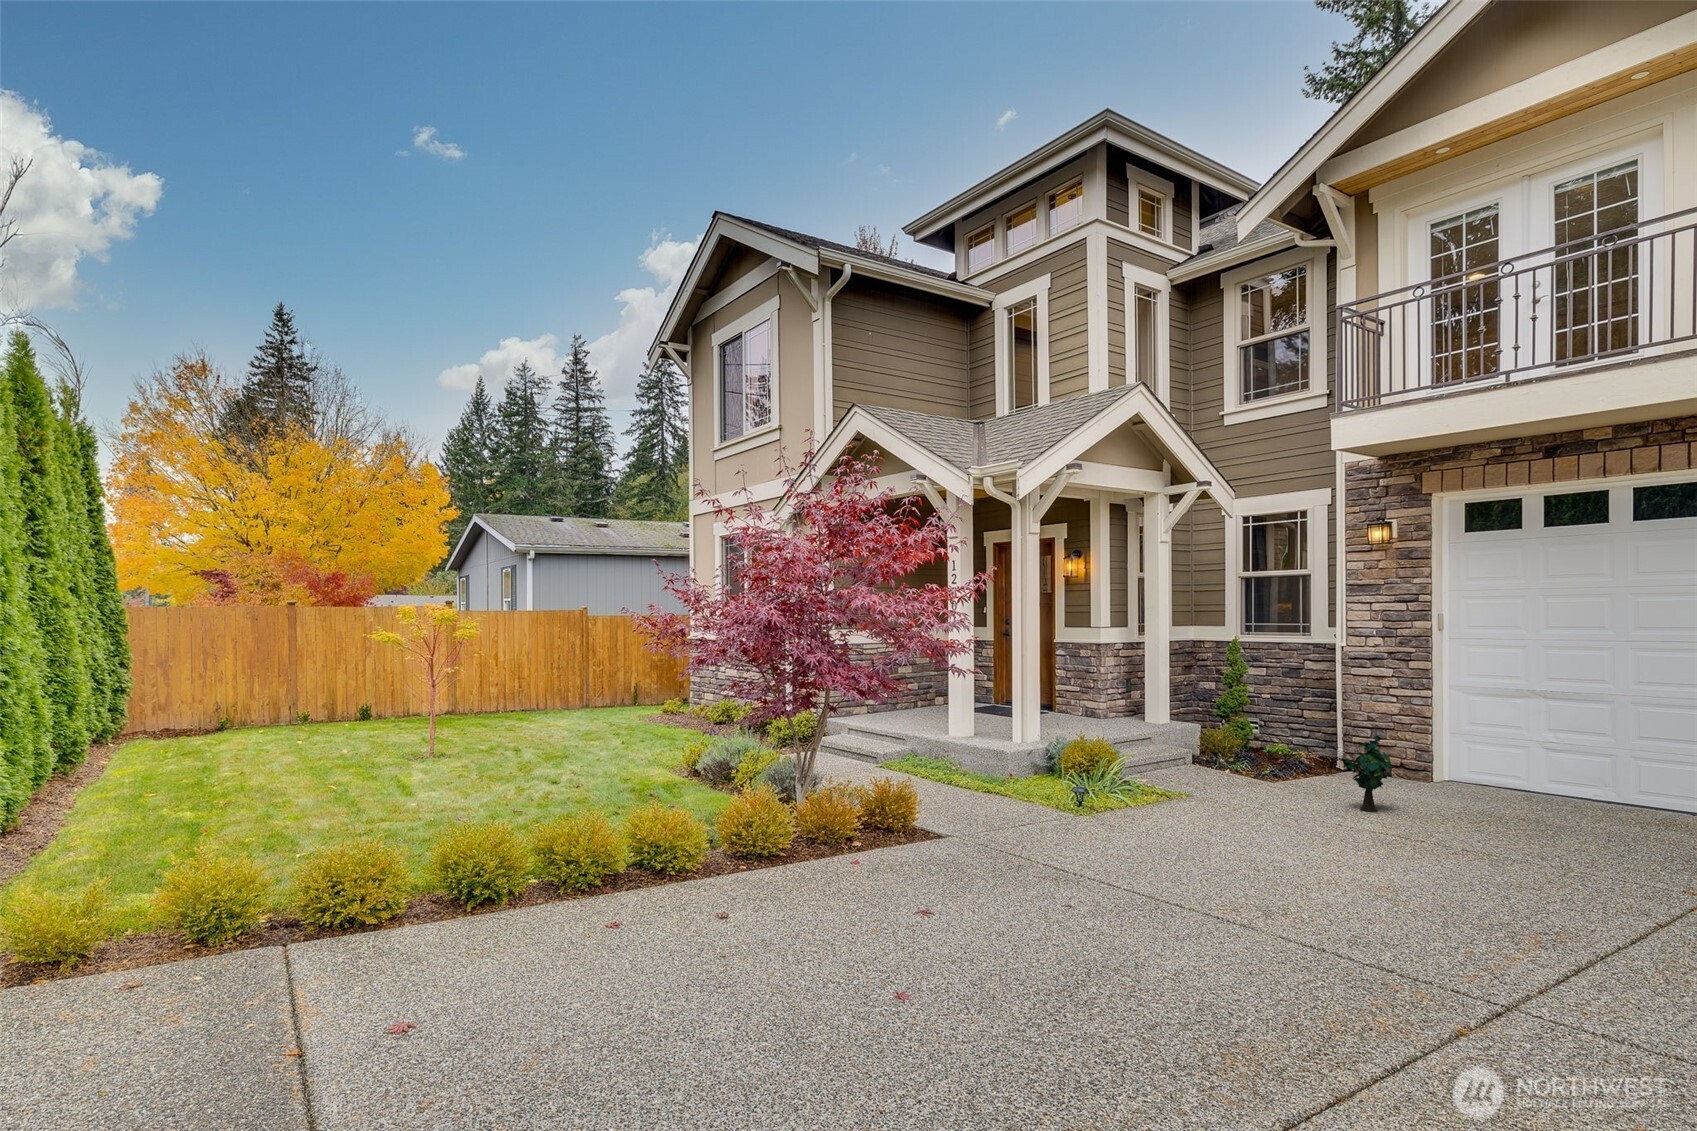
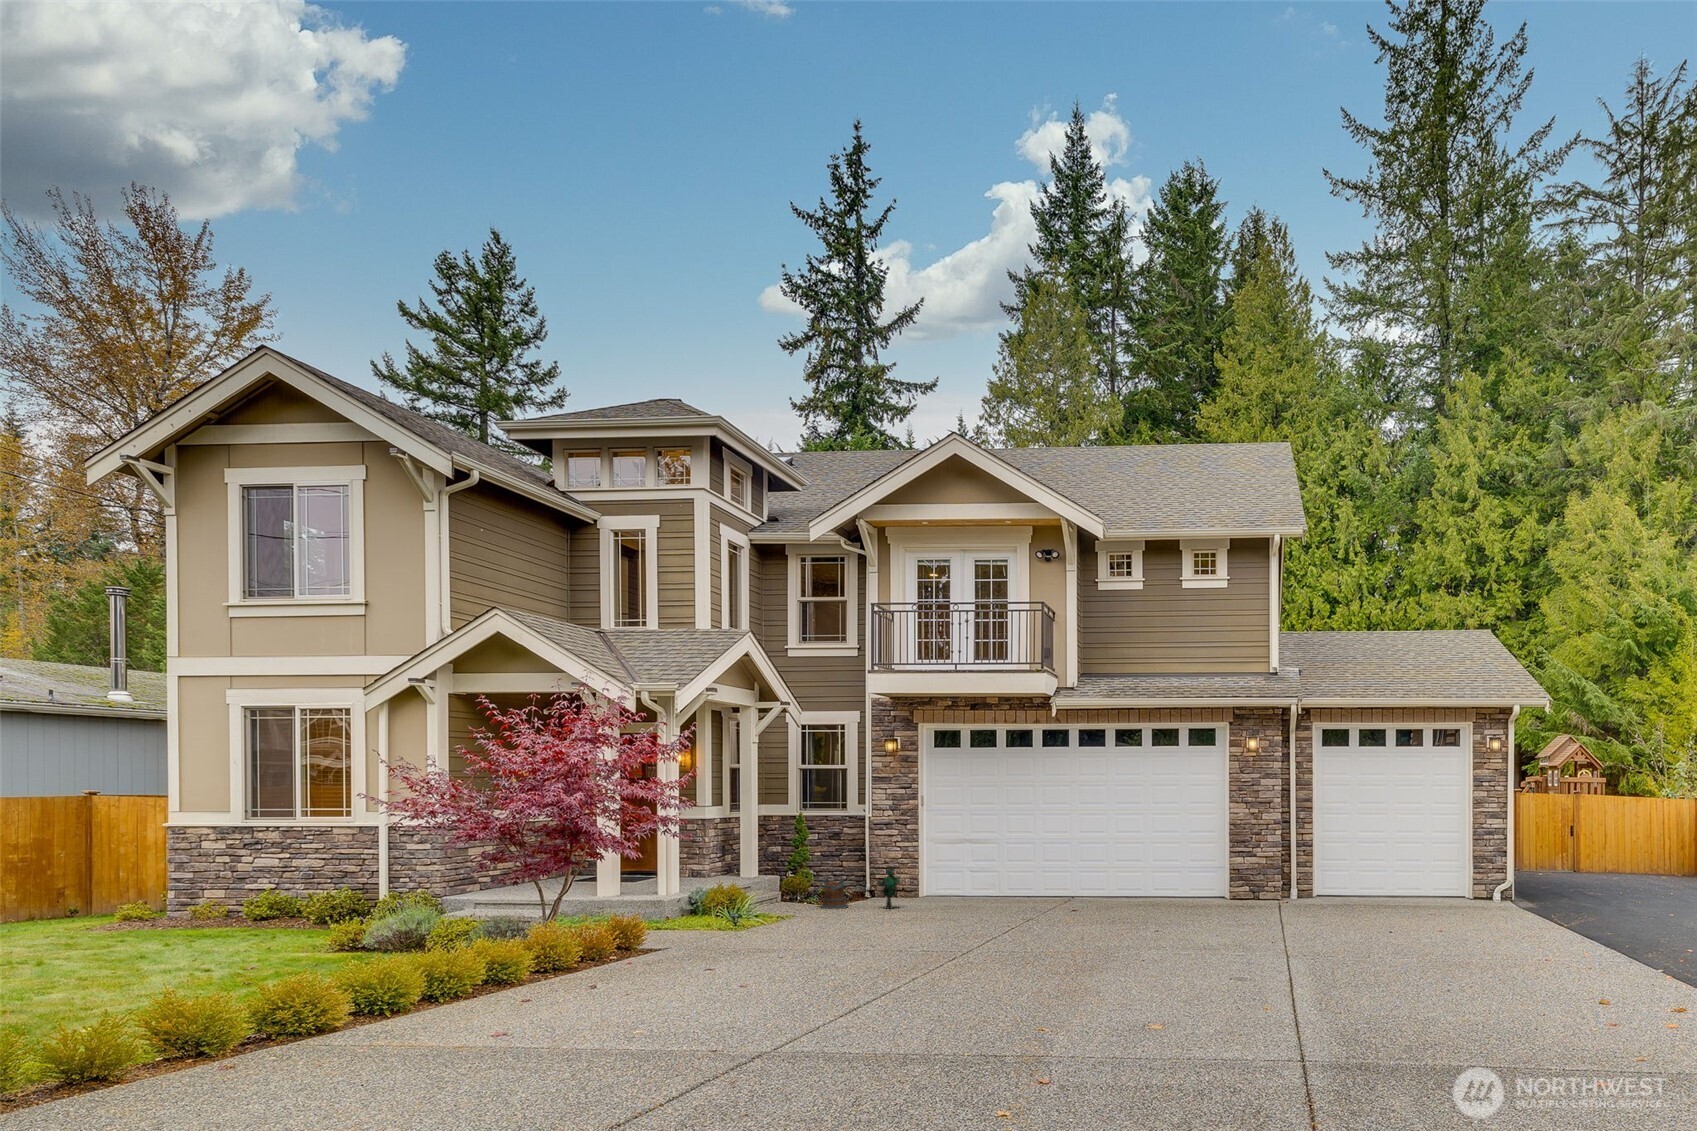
bucket: none [1239,745,1292,802] -> present [820,877,848,909]

